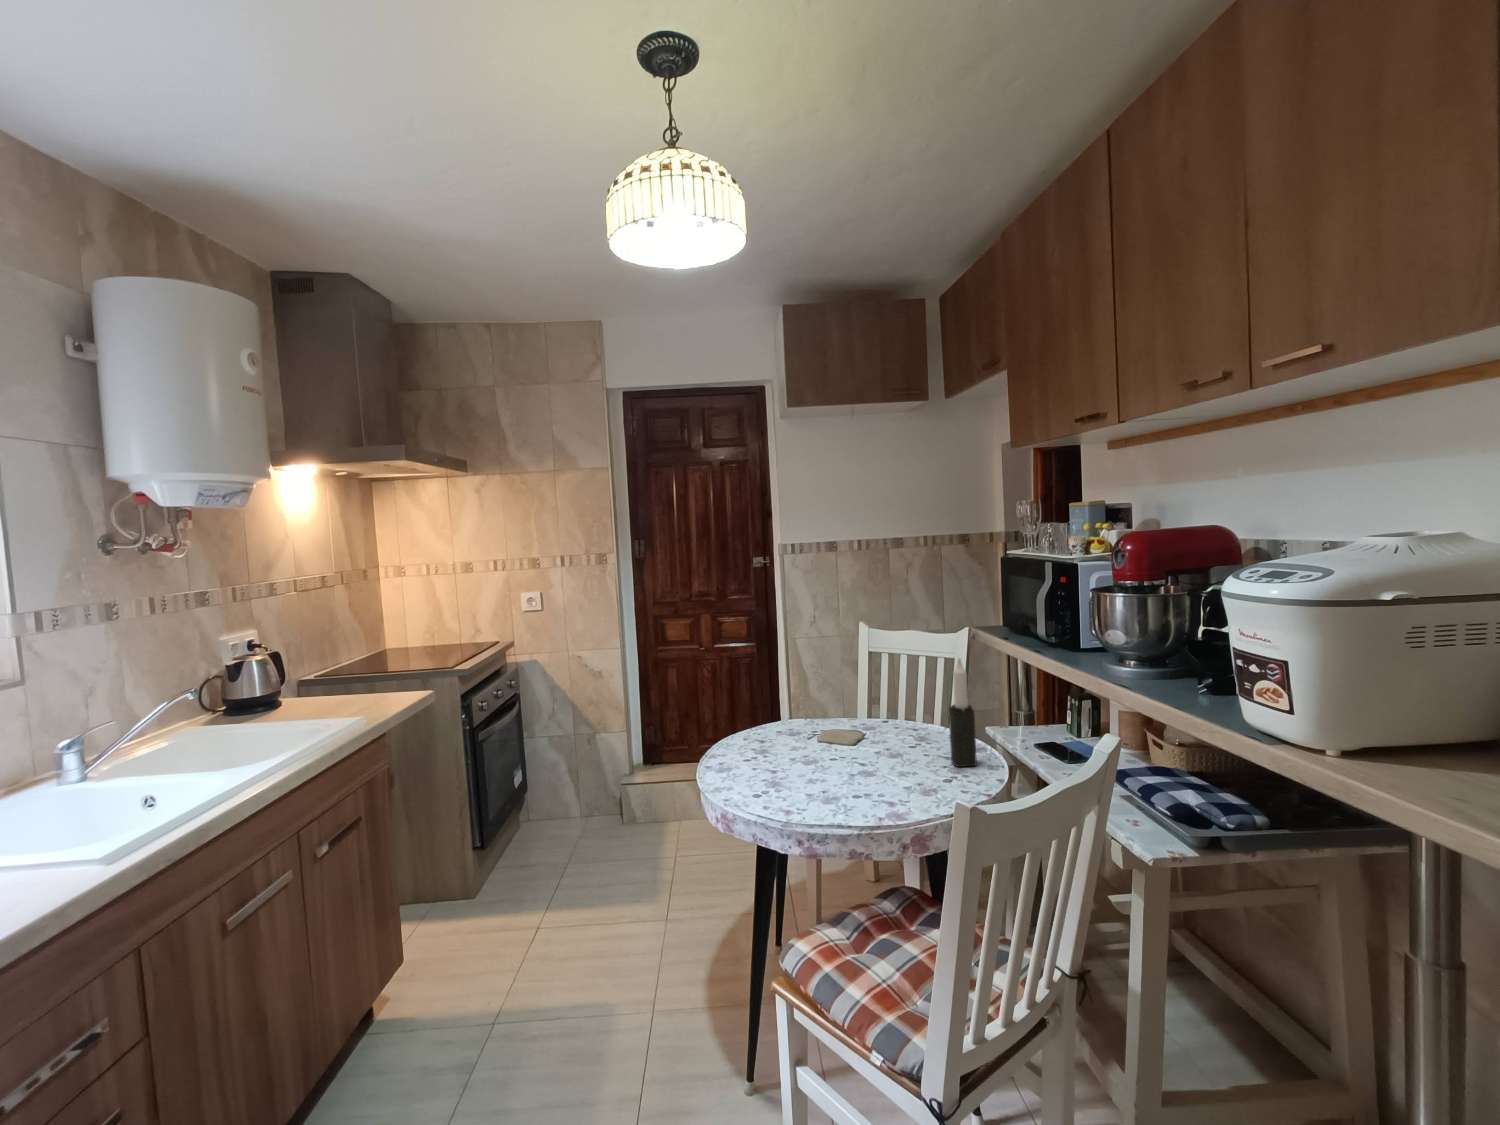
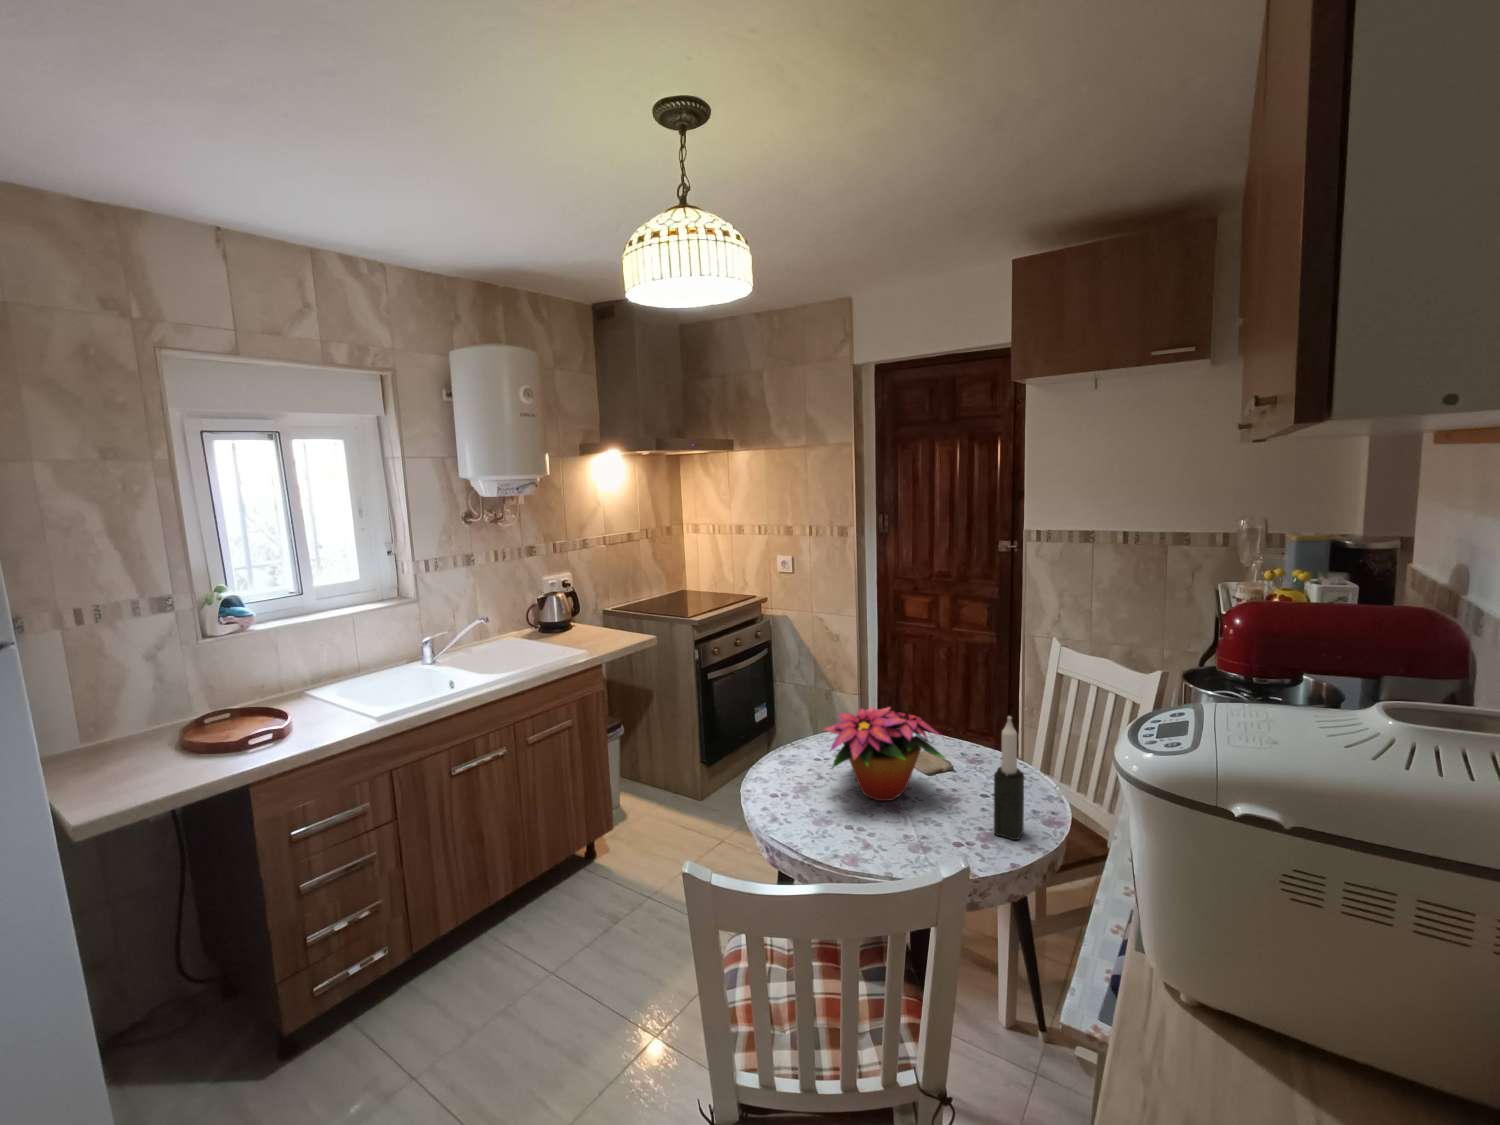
flower arrangement: none [770,675,903,772] -> present [824,707,945,801]

